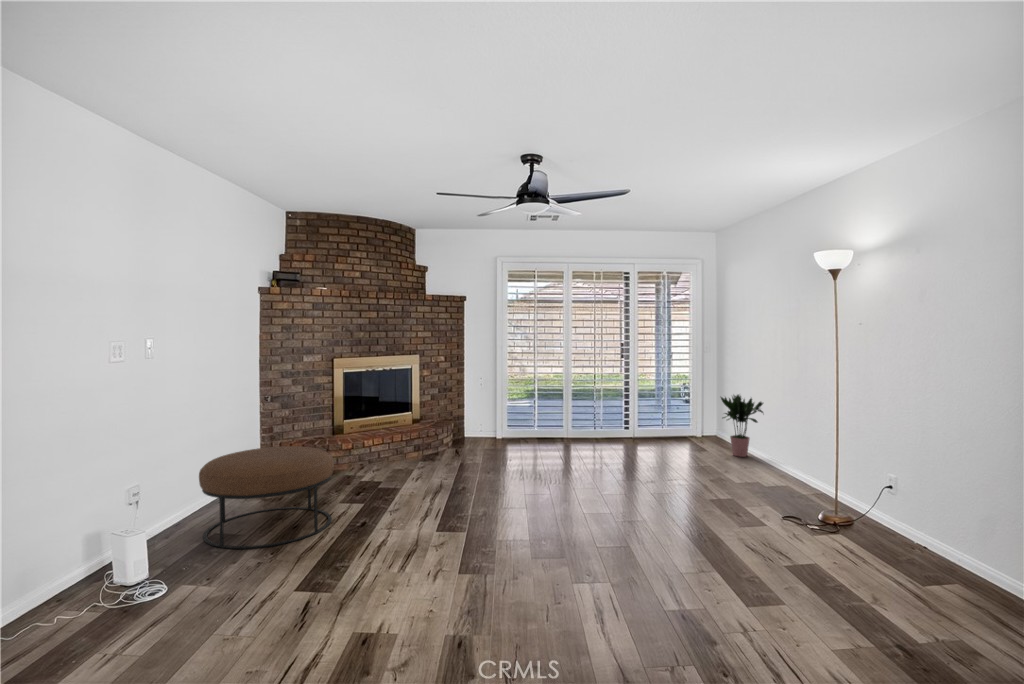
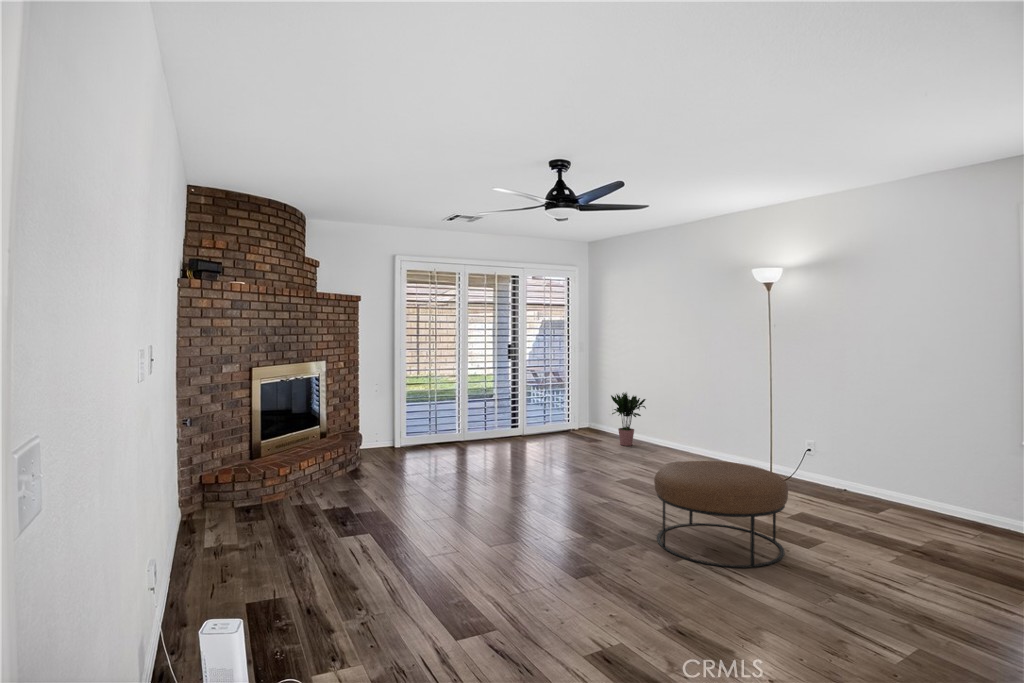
ottoman: present [199,446,334,549] -> present [654,461,788,568]

